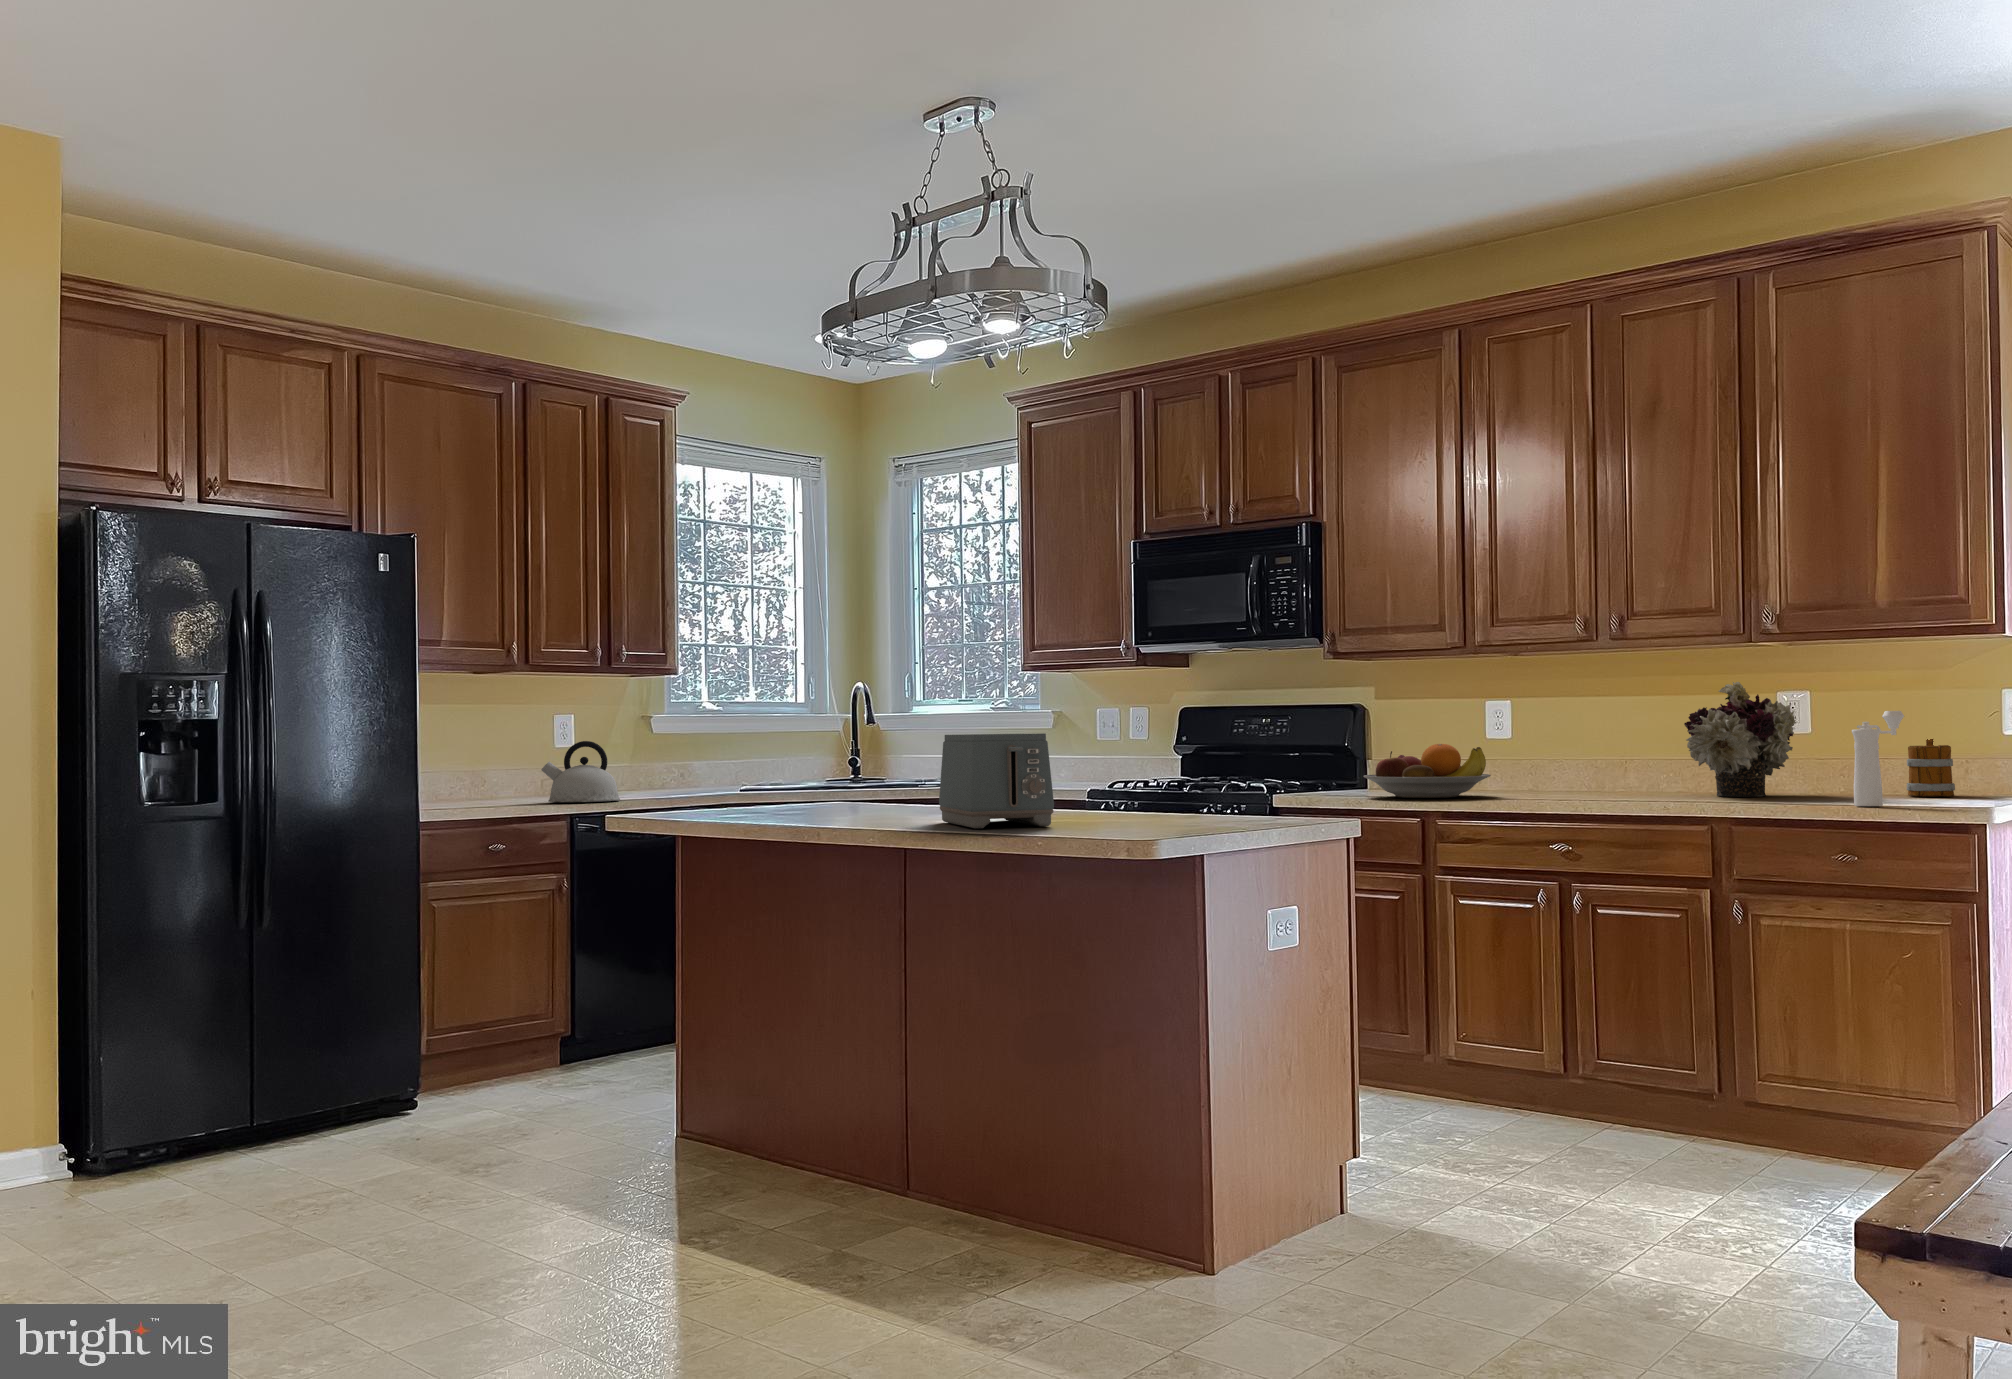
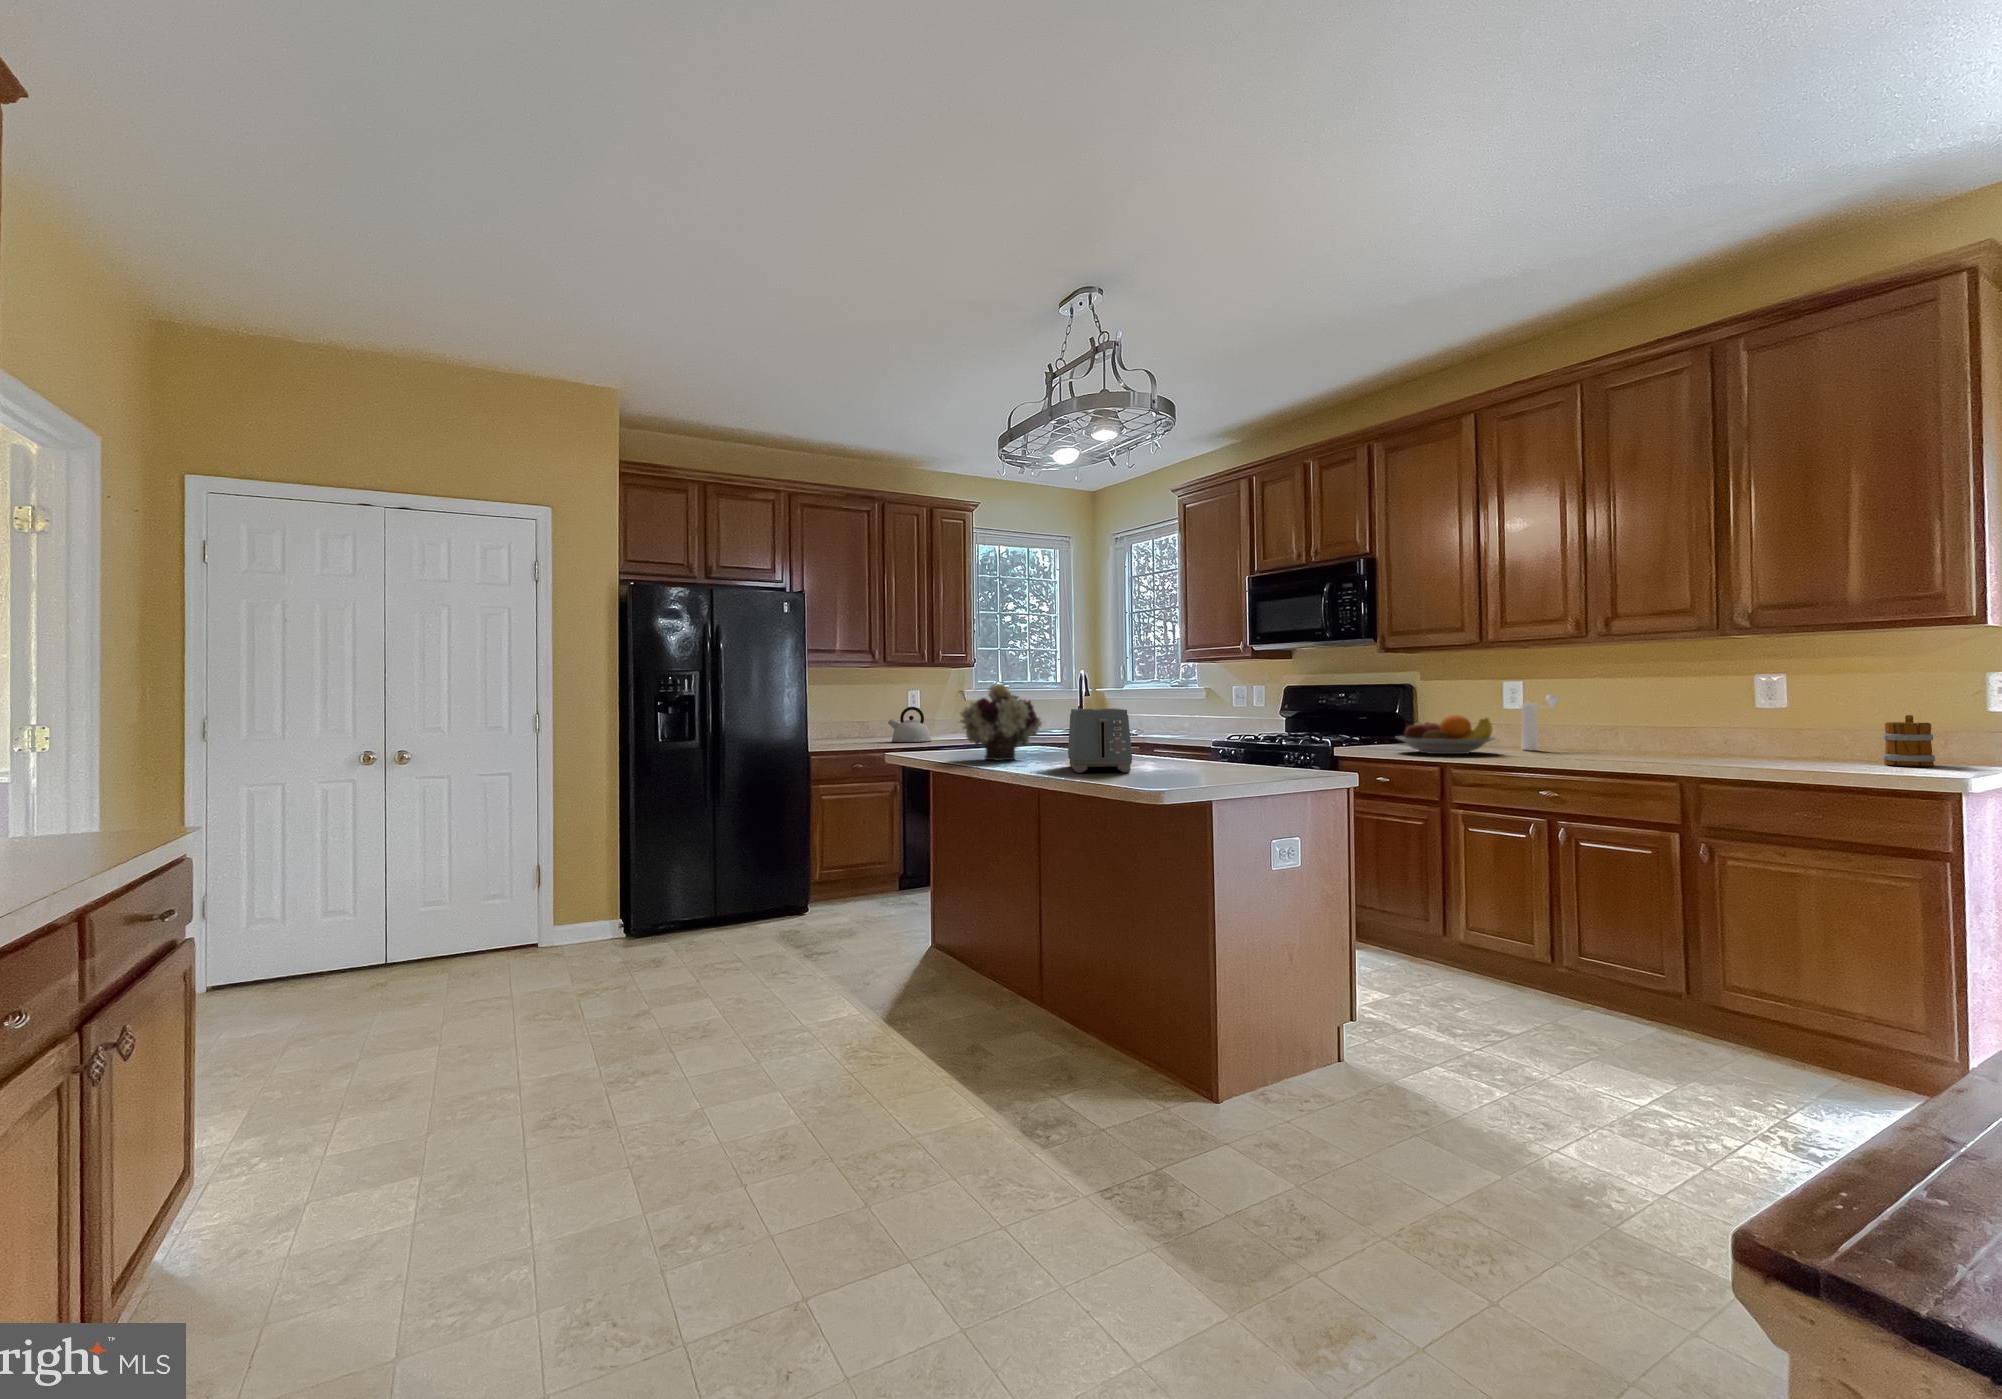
flower arrangement: present [1684,682,1796,797] -> present [960,684,1042,760]
pepper mill: present [1852,711,1904,806] -> present [1521,695,1558,750]

